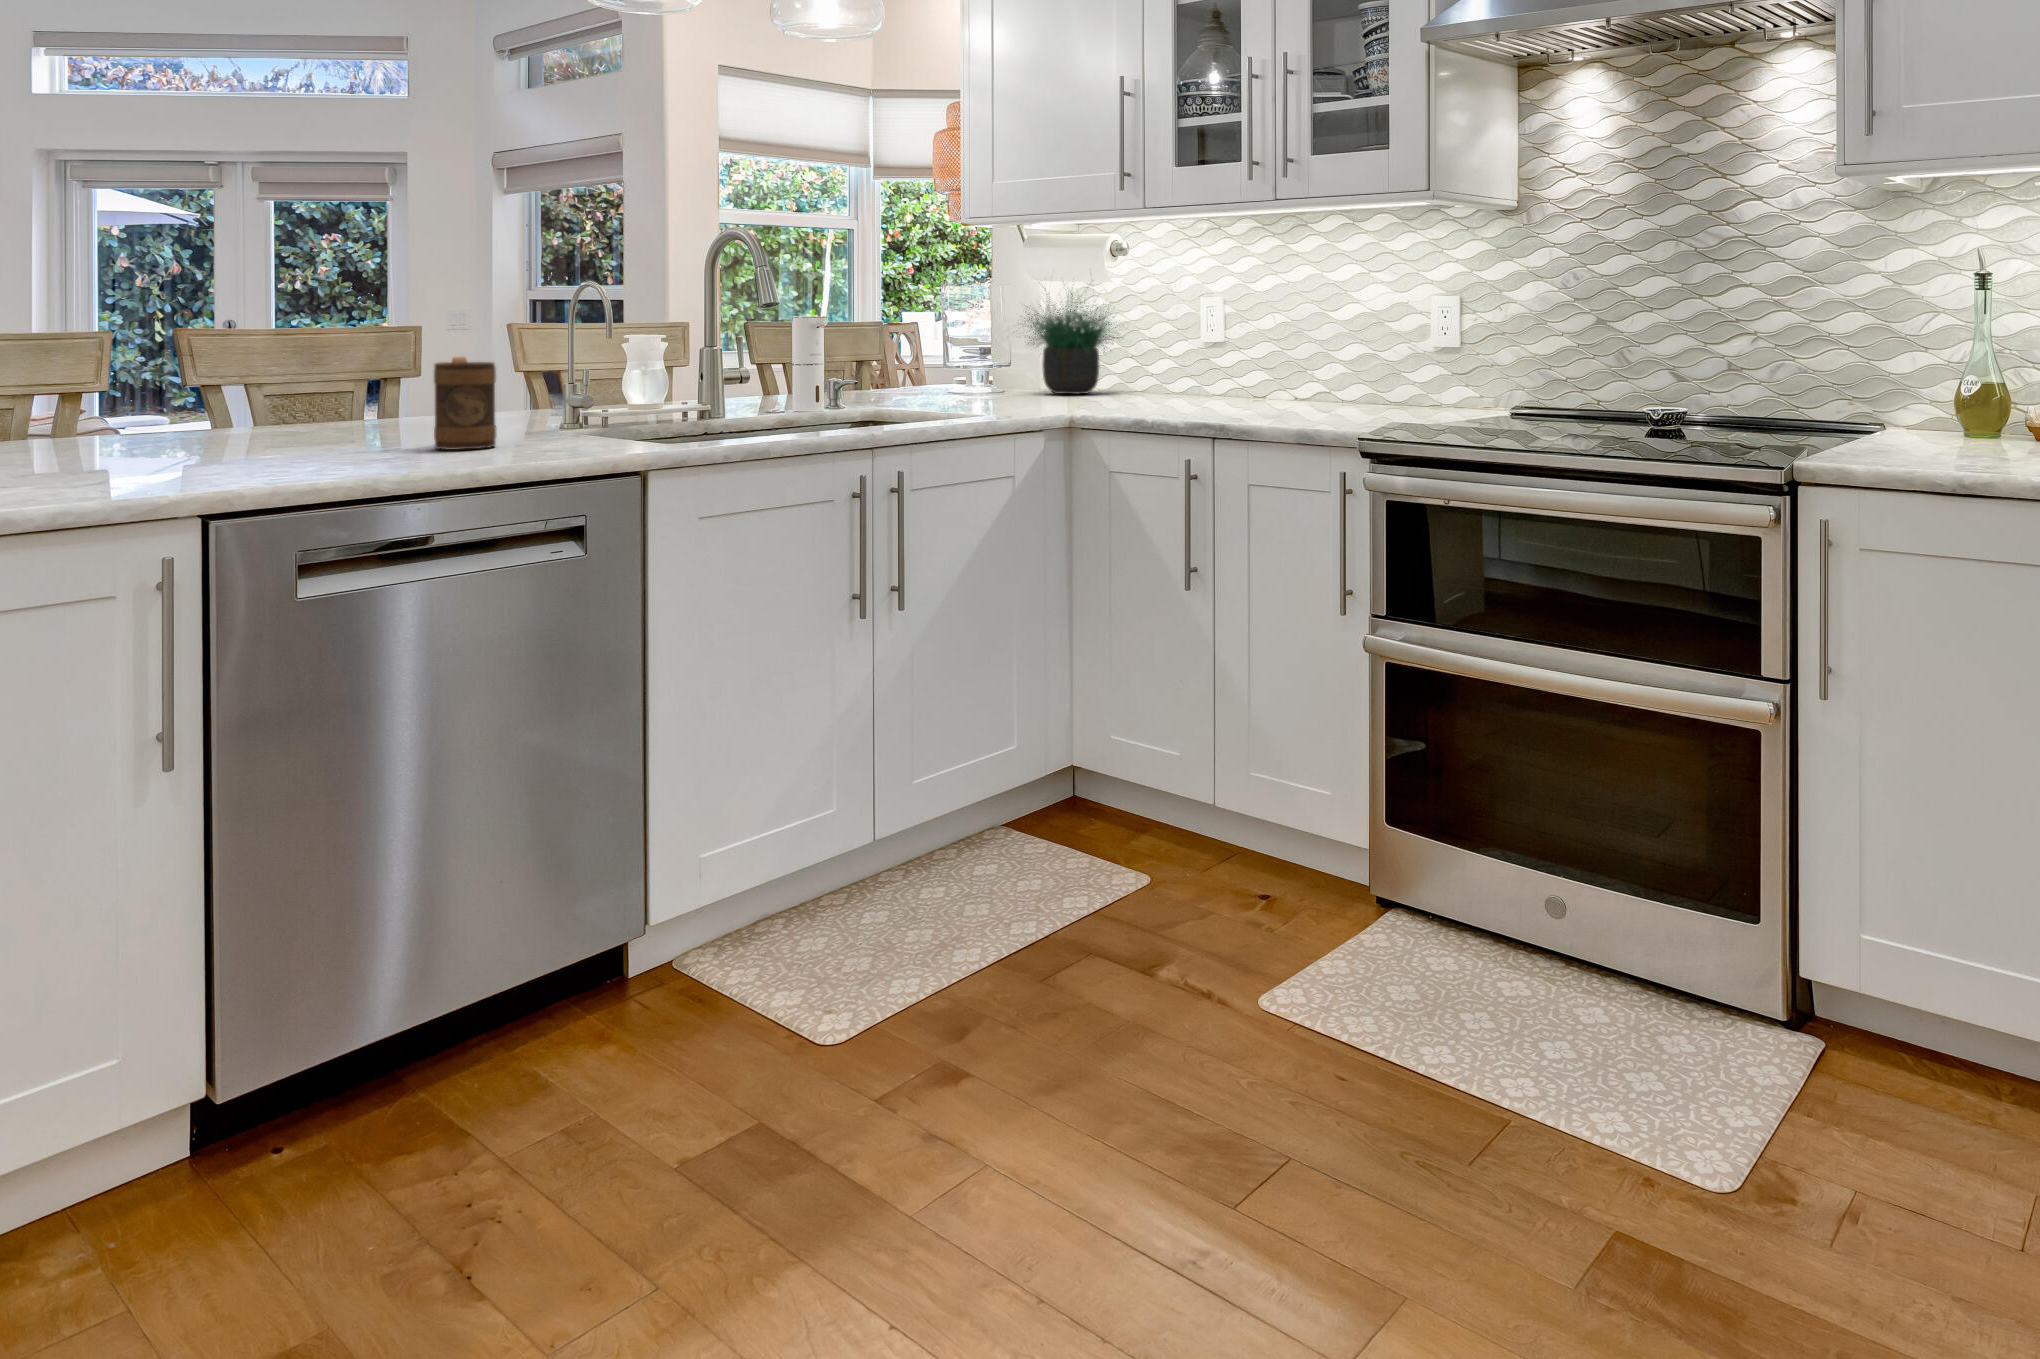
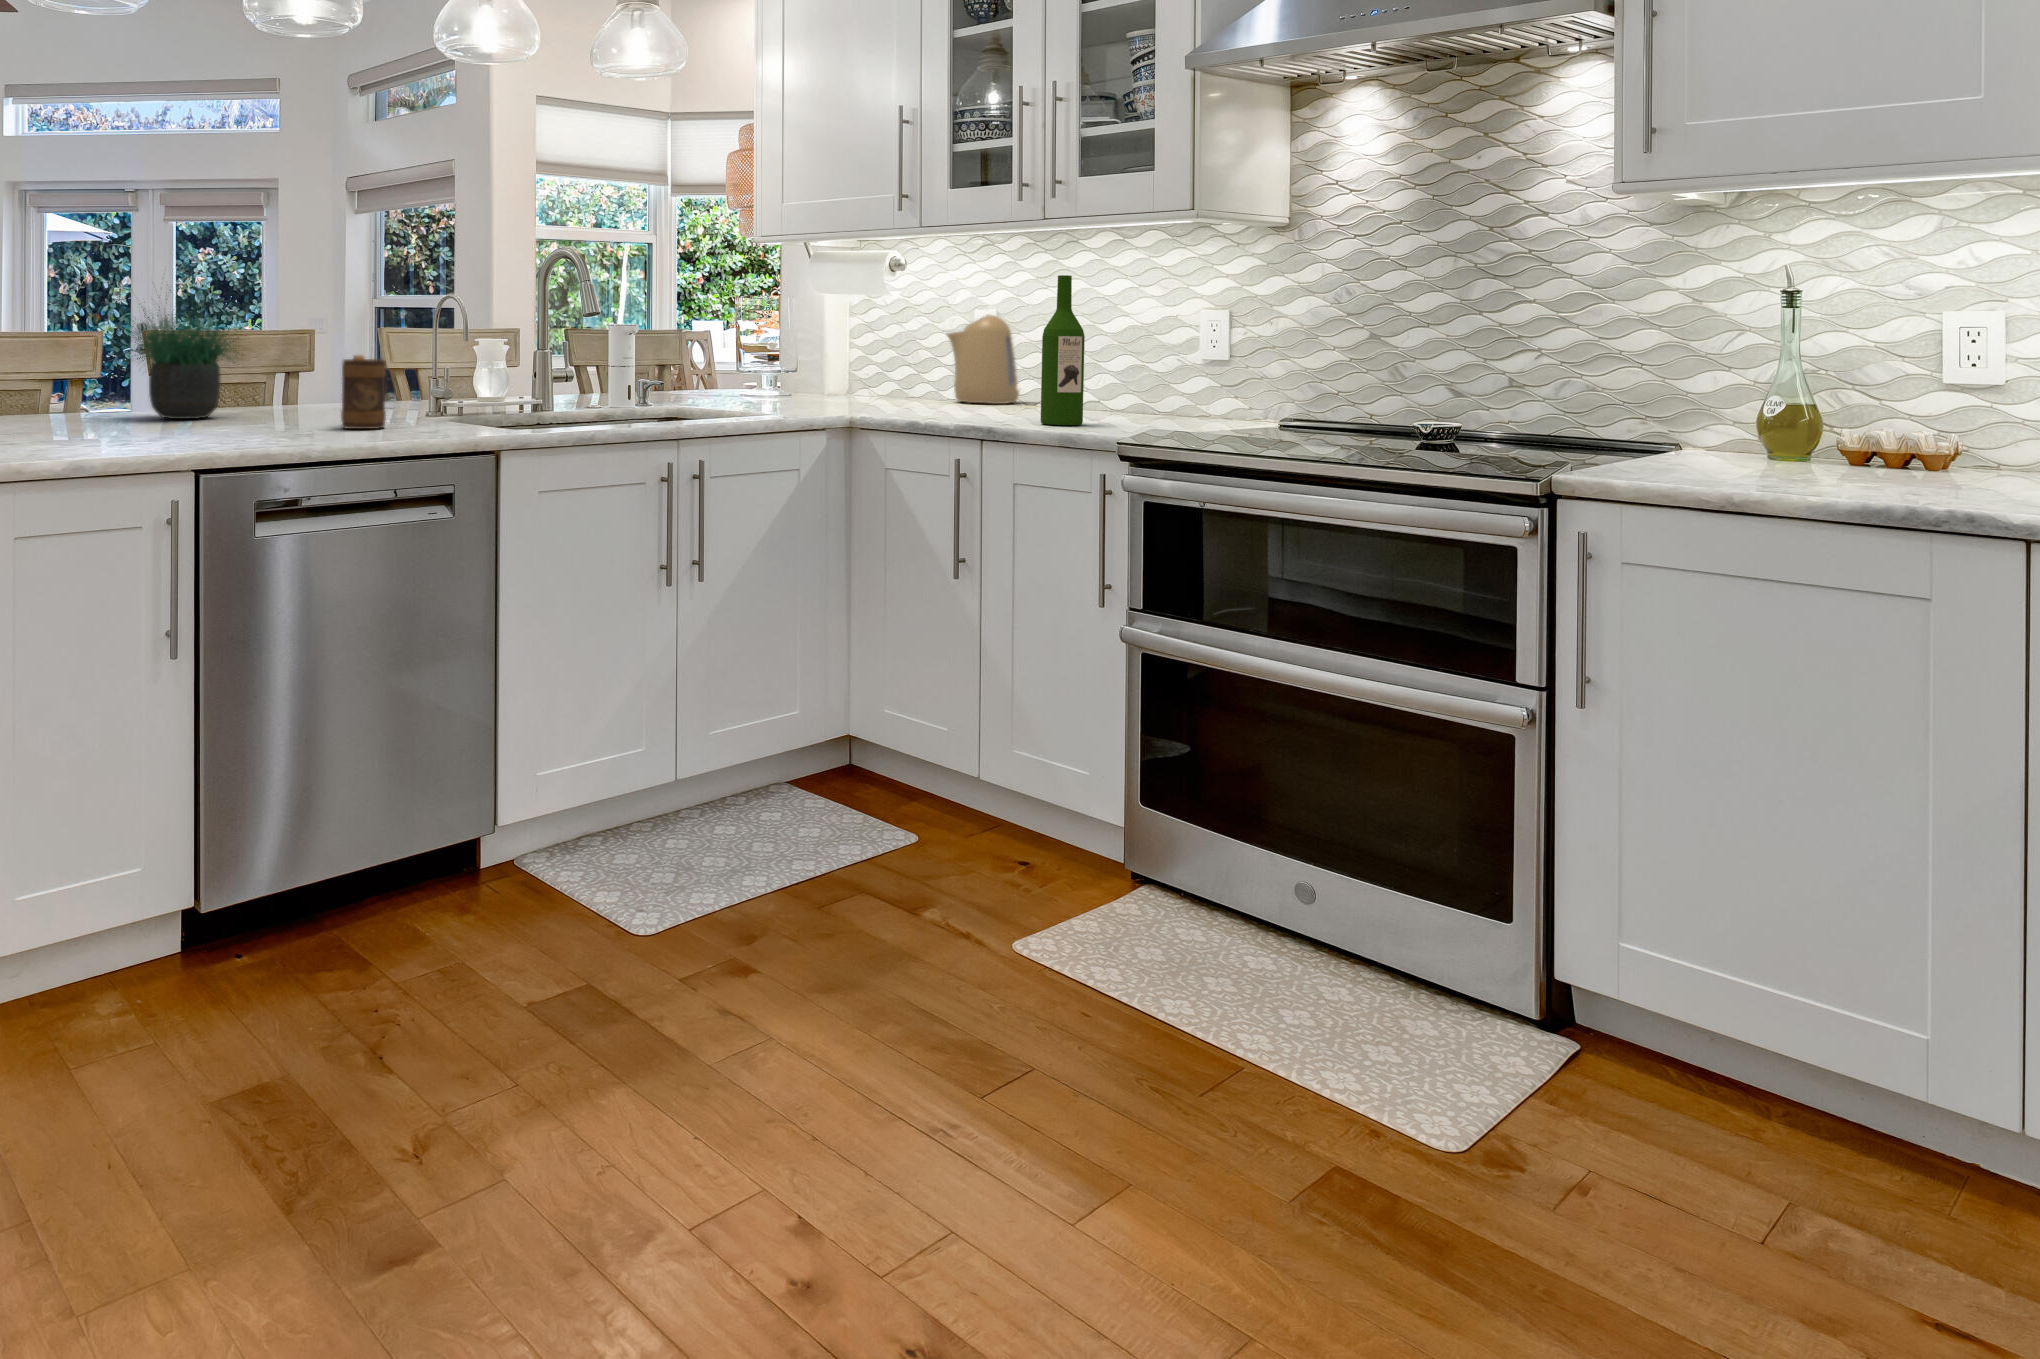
wine bottle: none [1277,260,1322,421] -> present [1041,275,1085,425]
potted plant: present [1027,287,1118,394] -> present [122,289,246,419]
kettle: none [1175,304,1271,398] -> present [947,315,1019,404]

